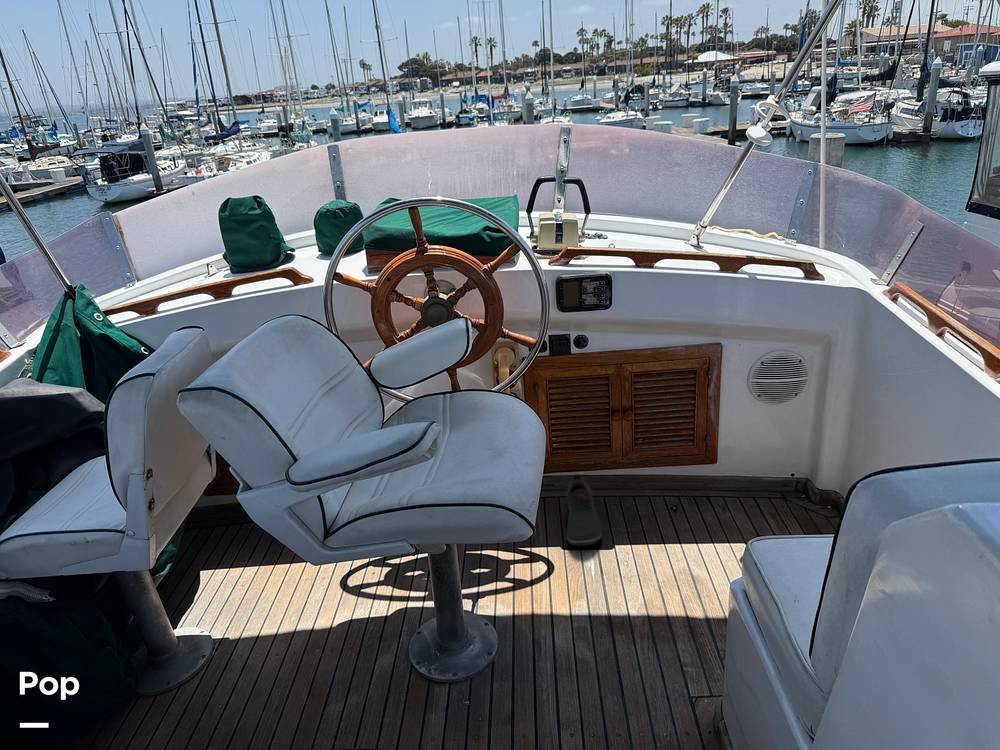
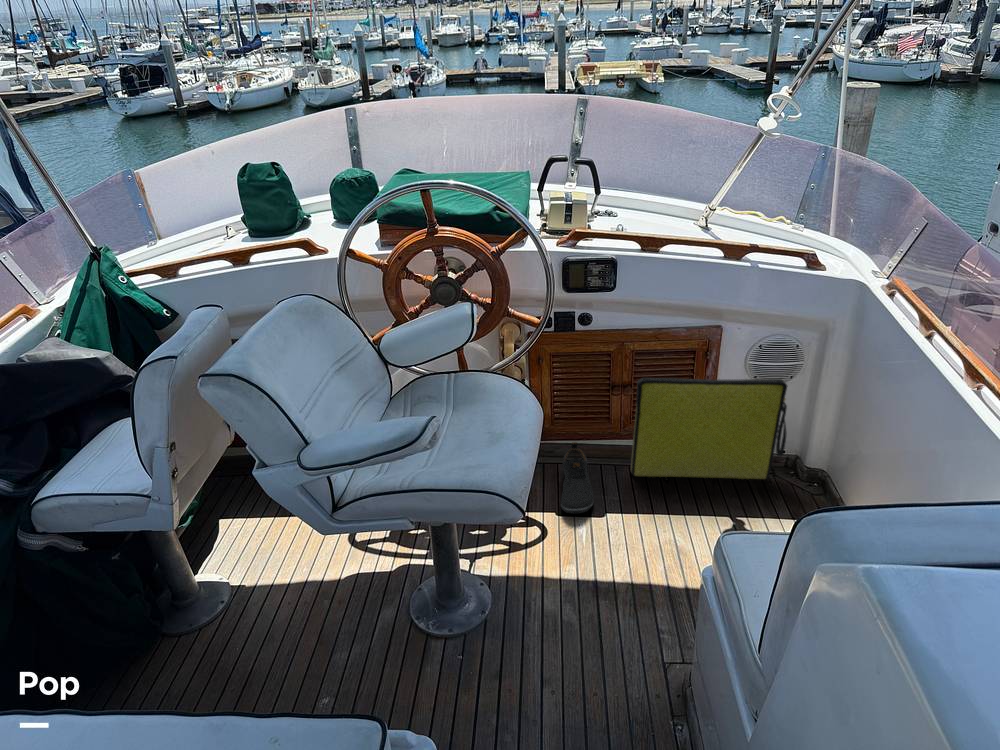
bag: none [638,394,799,507] -> present [631,378,788,479]

